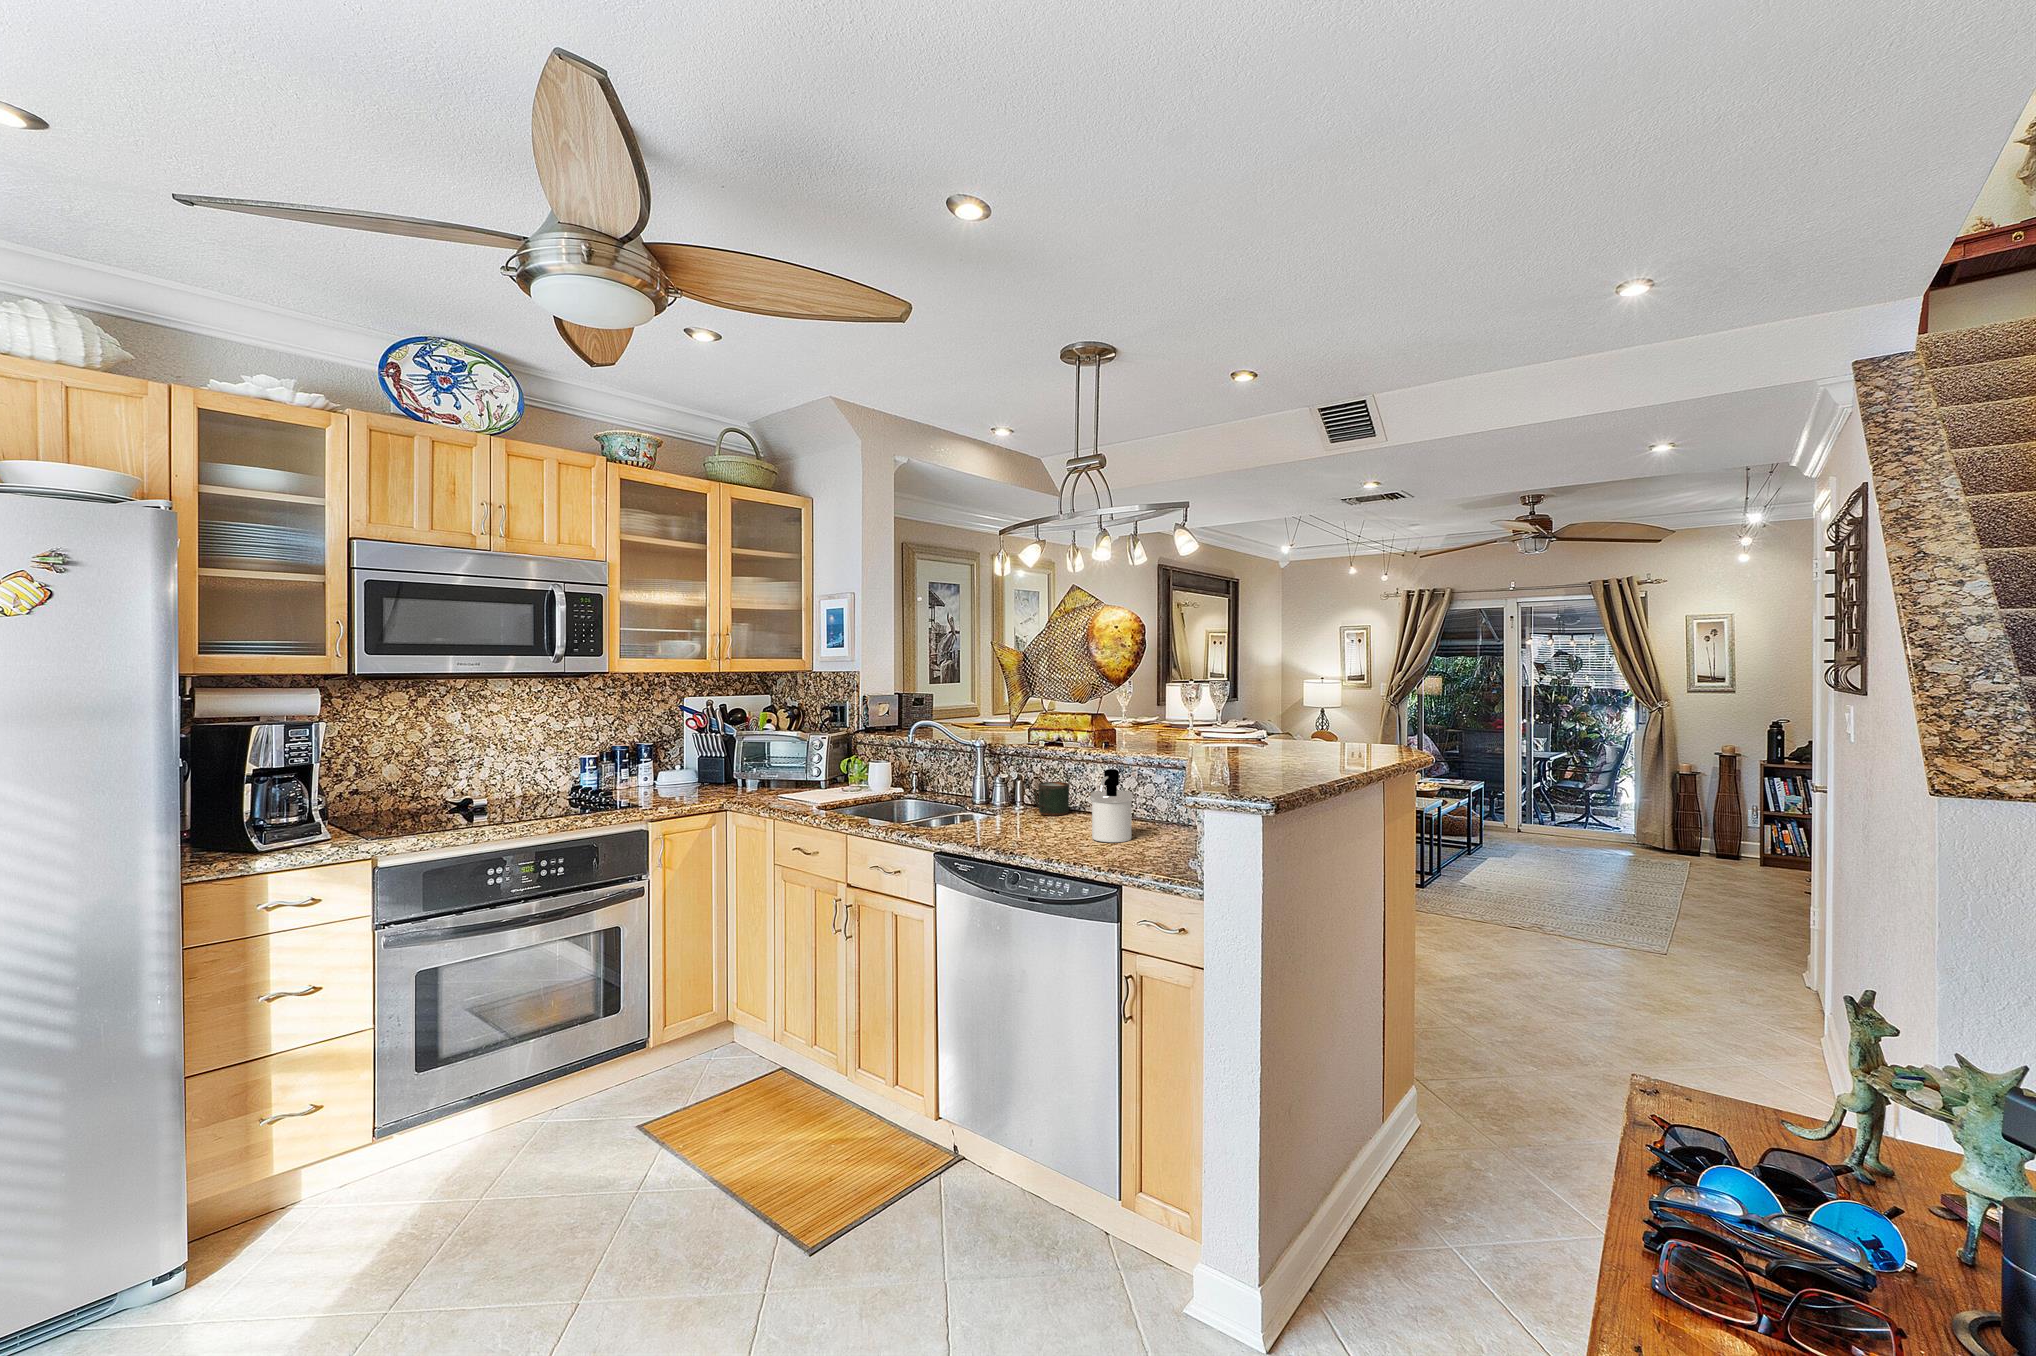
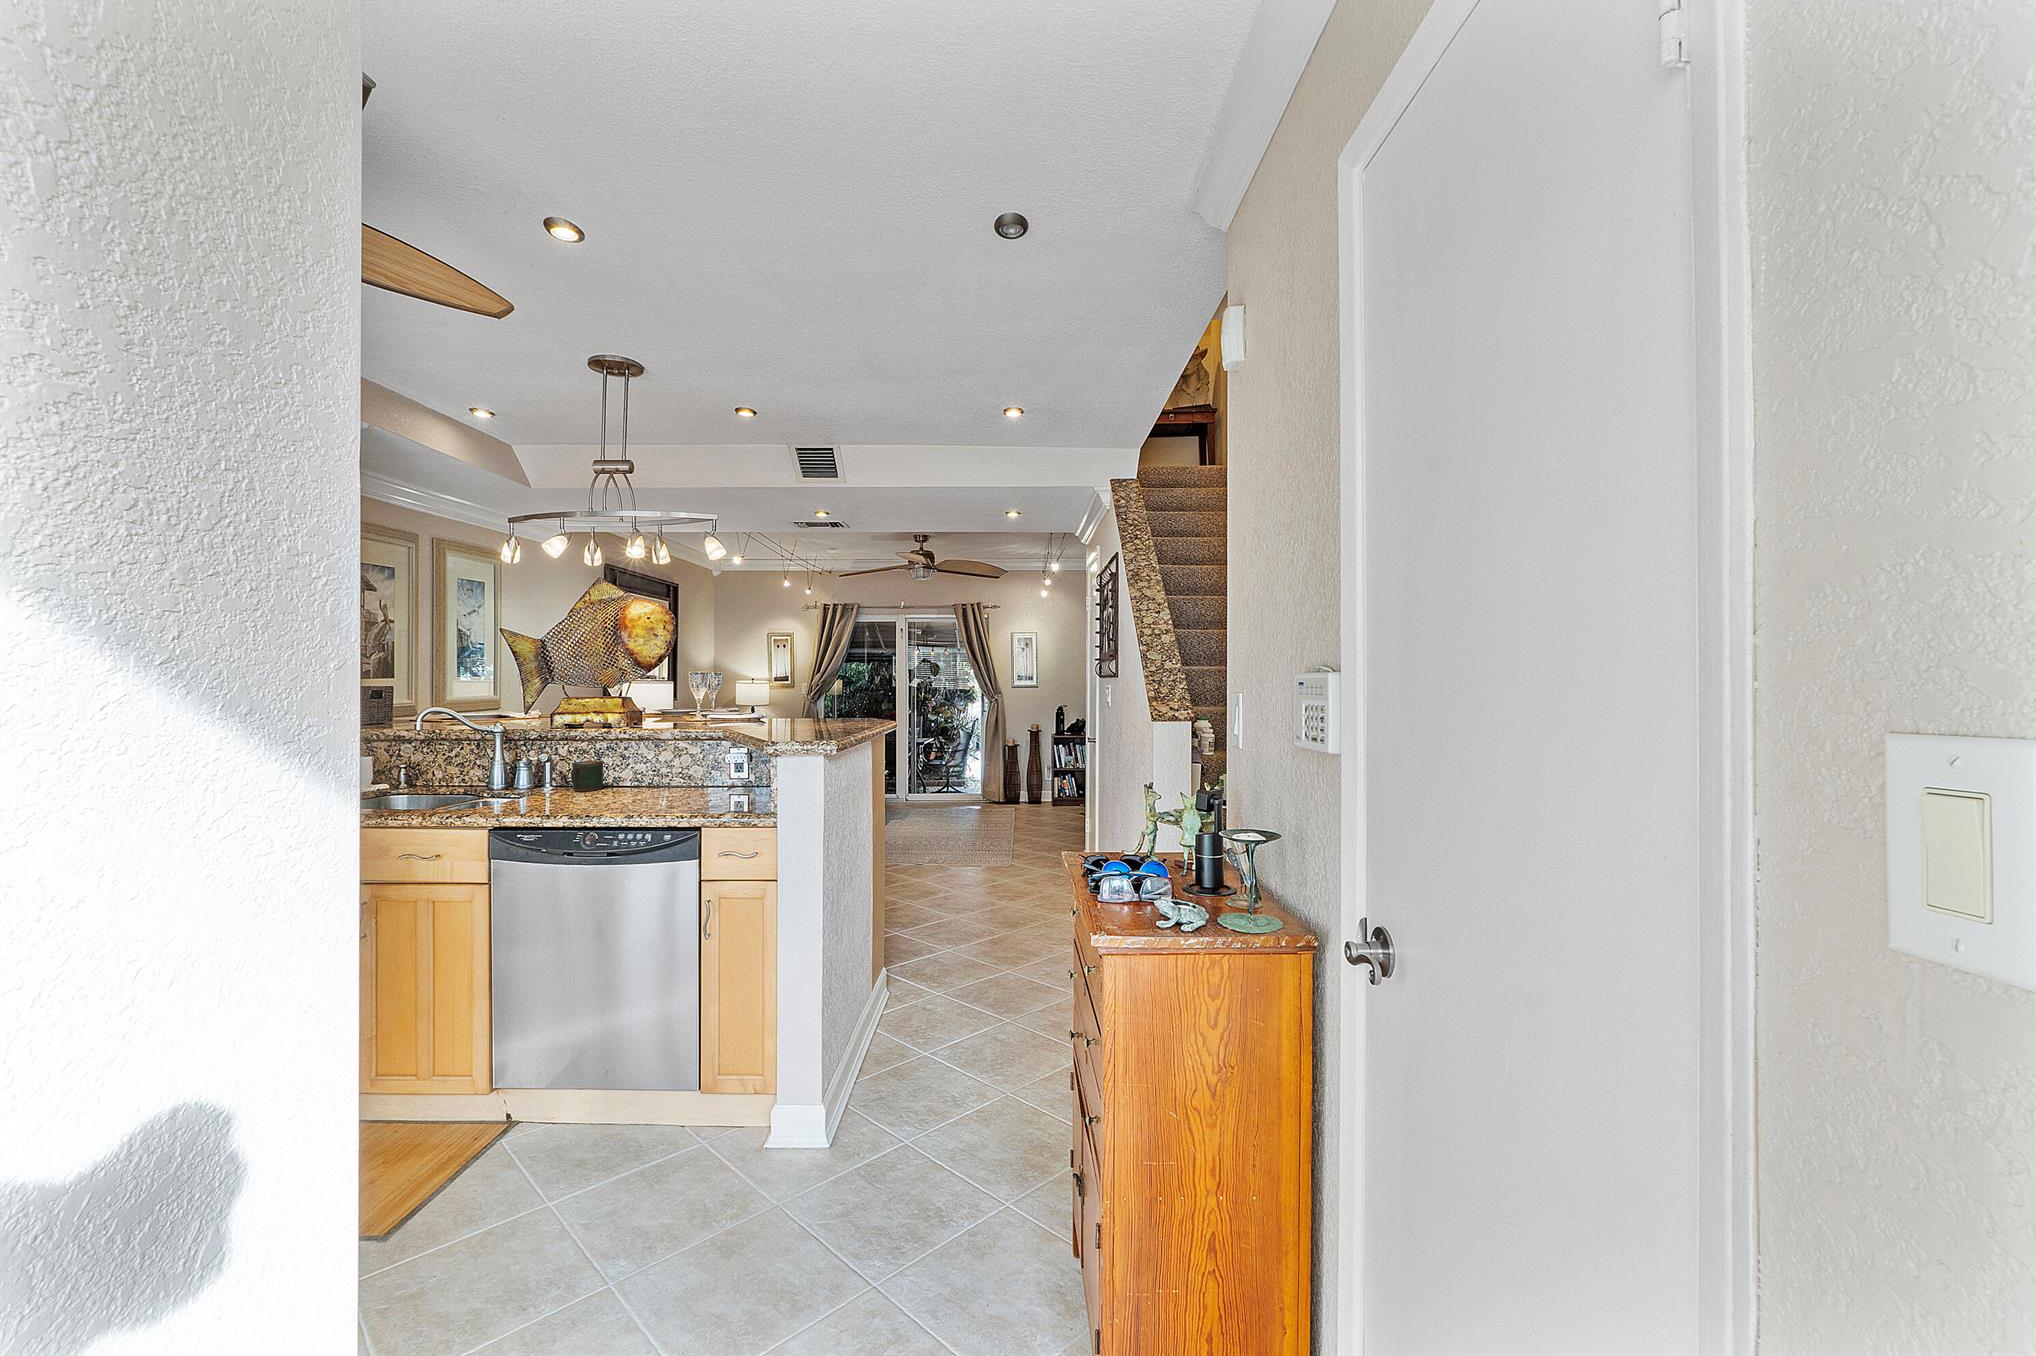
soap dispenser: present [1090,769,1133,842] -> none [646,741,684,802]

